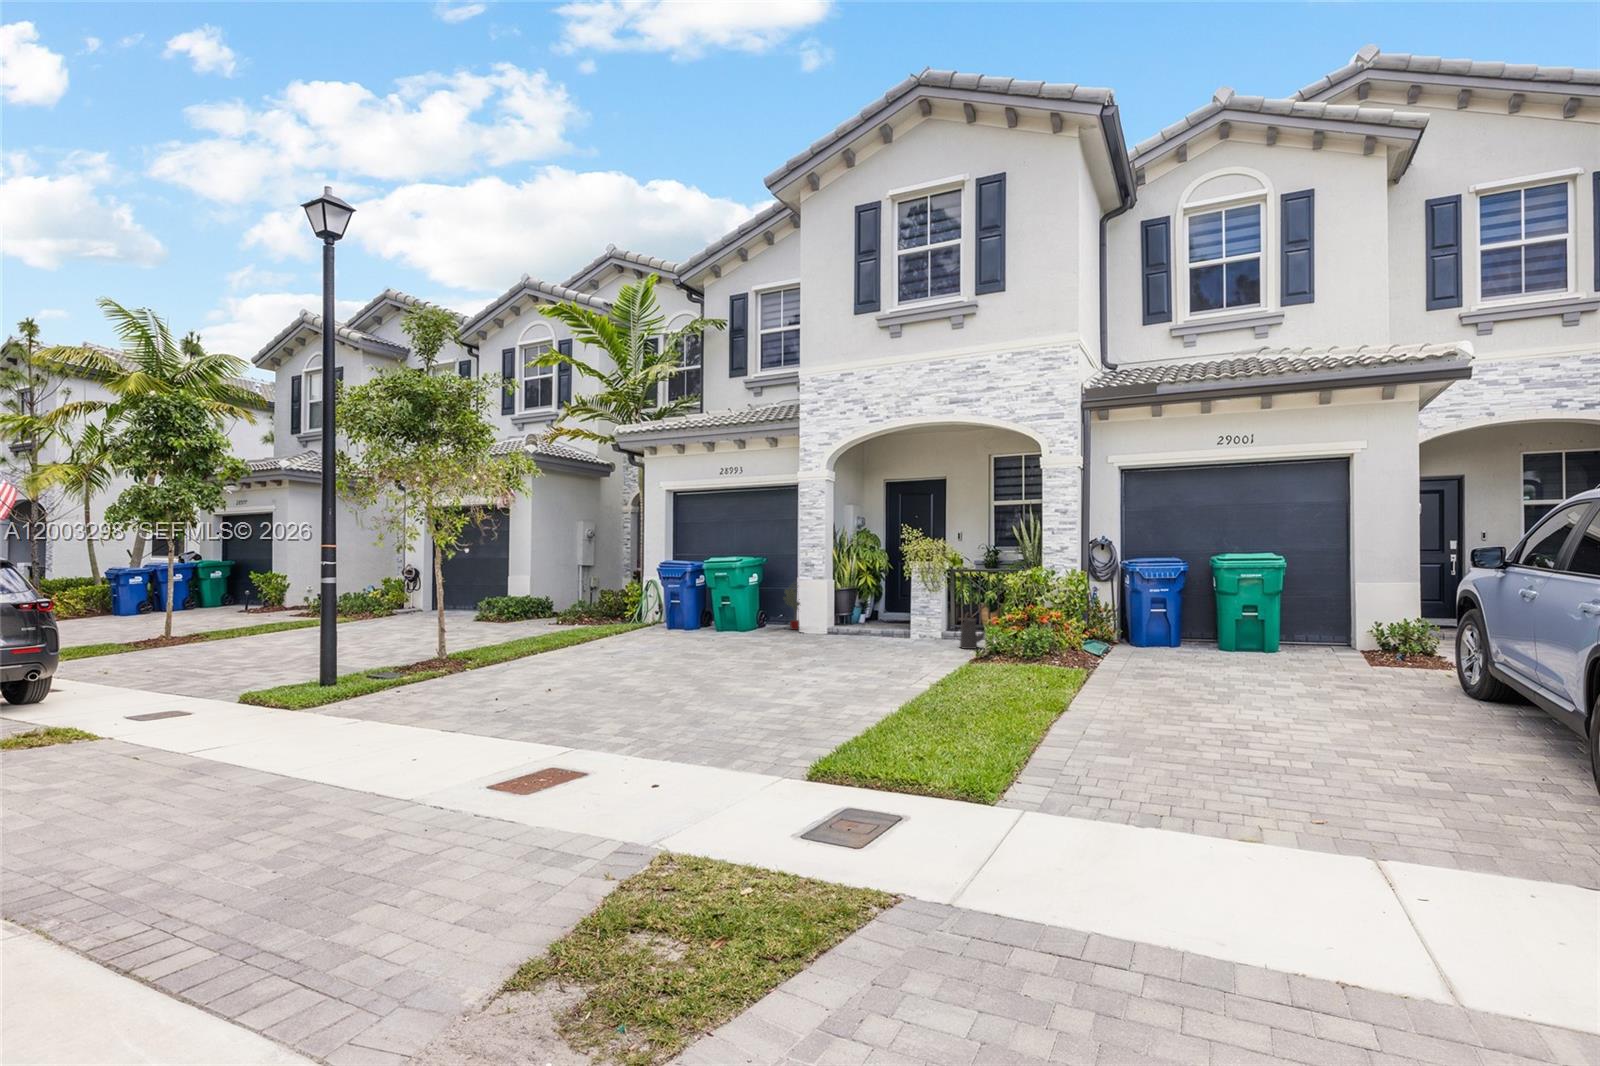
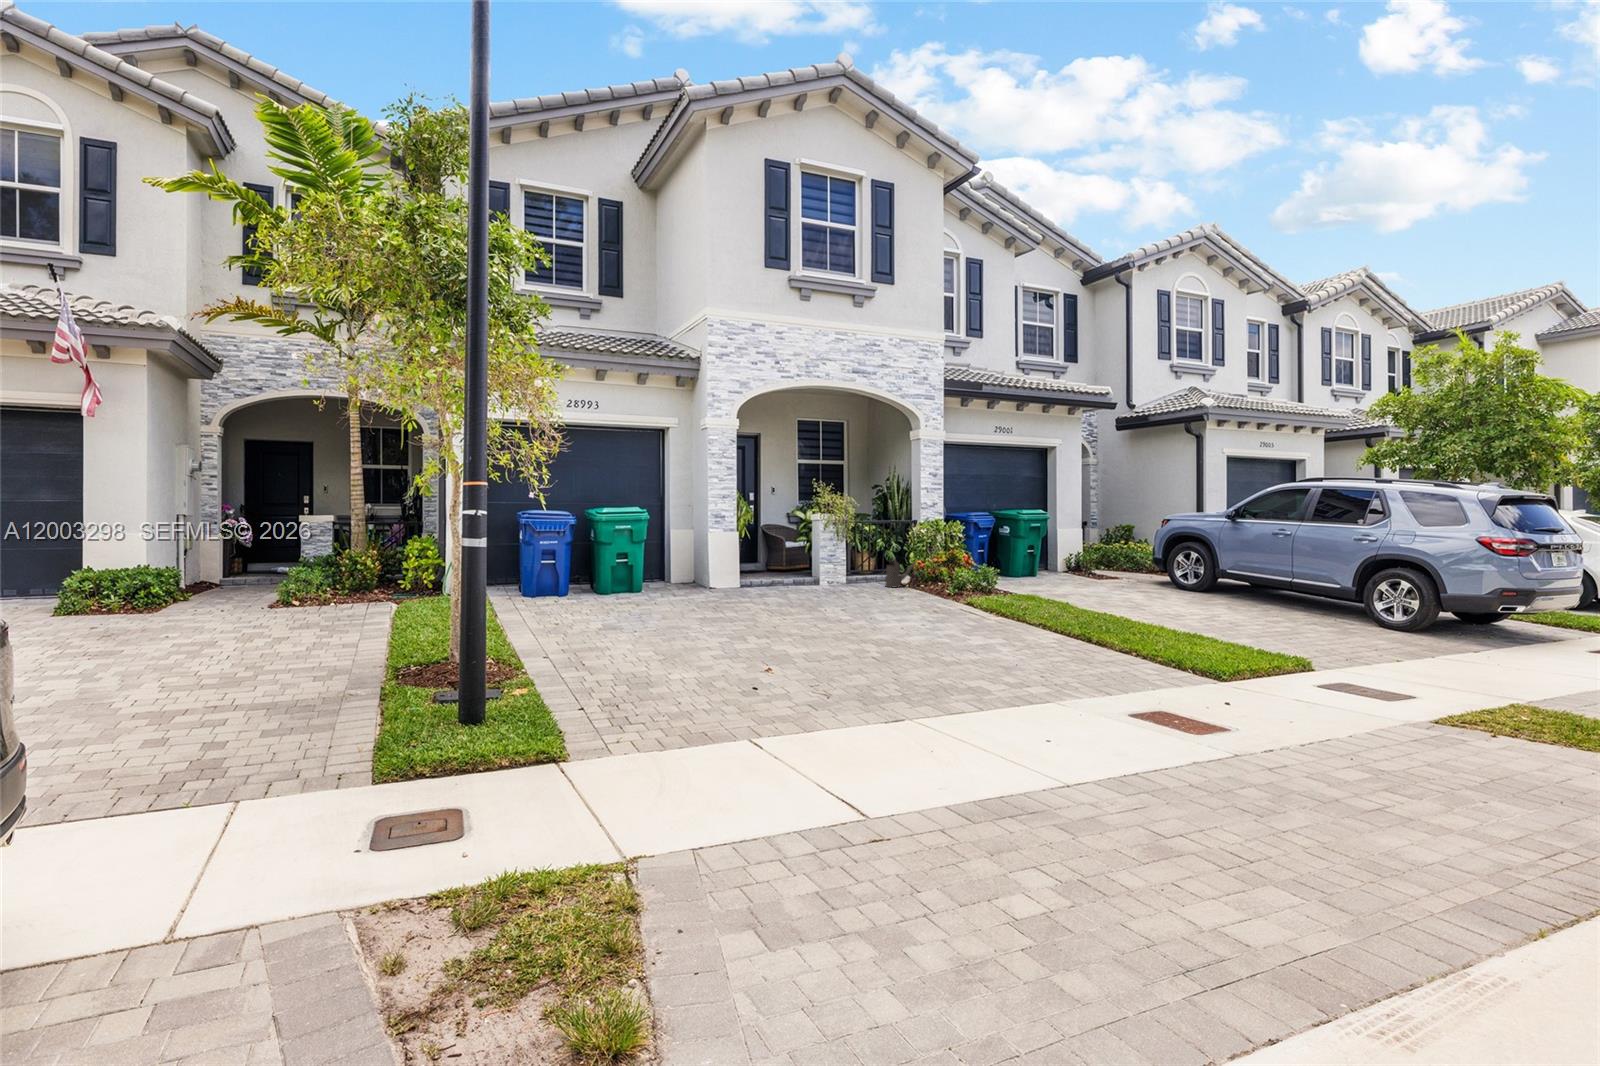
potted tree: present [784,584,800,630] -> none [678,535,707,586]

